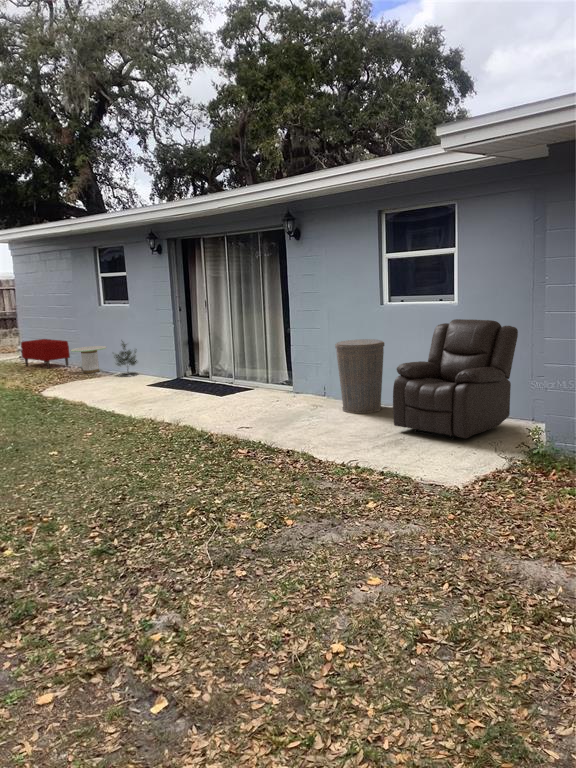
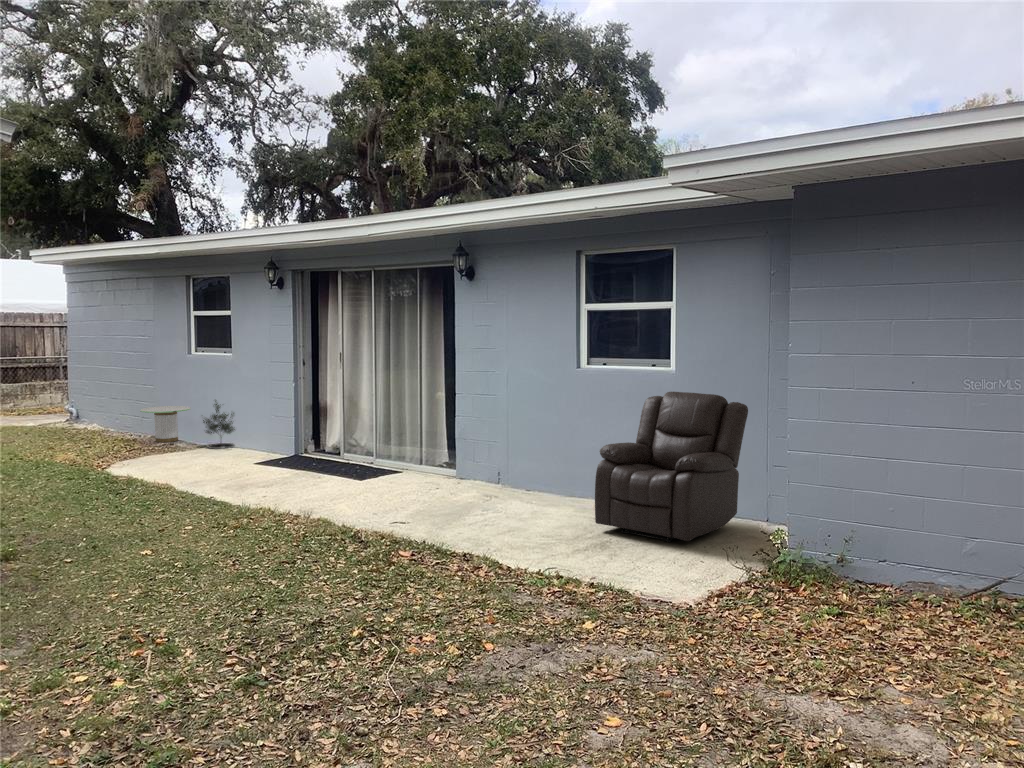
bench: present [21,339,70,369] -> none [64,393,134,435]
trash can: present [335,339,384,413] -> none [516,411,579,506]

